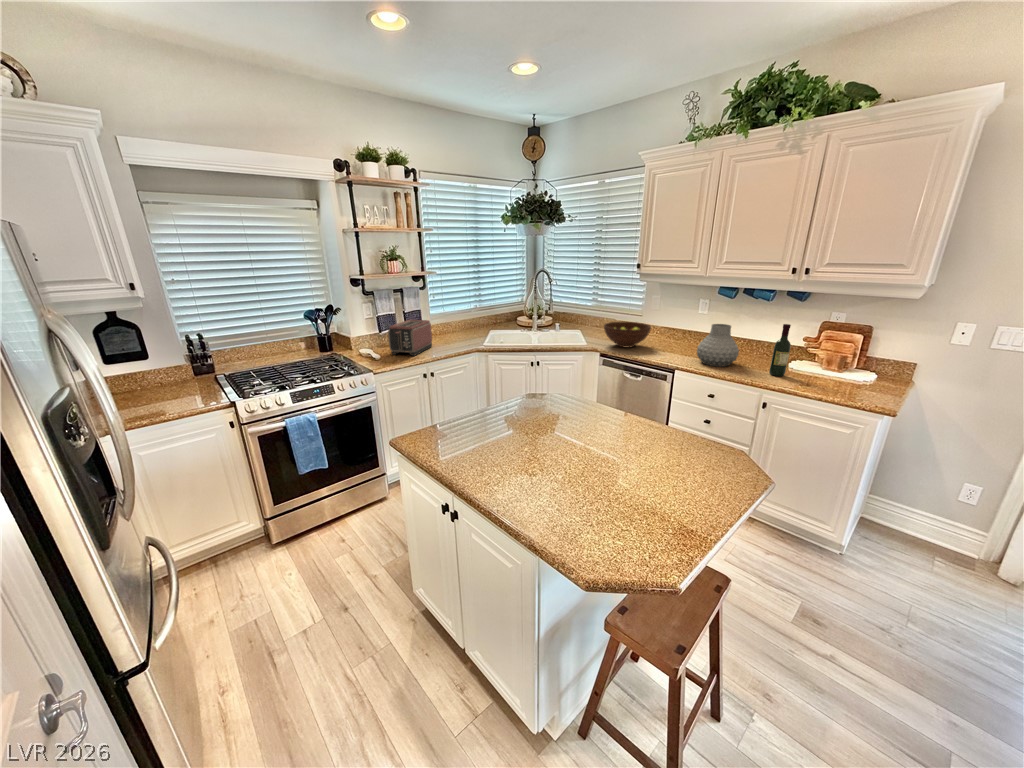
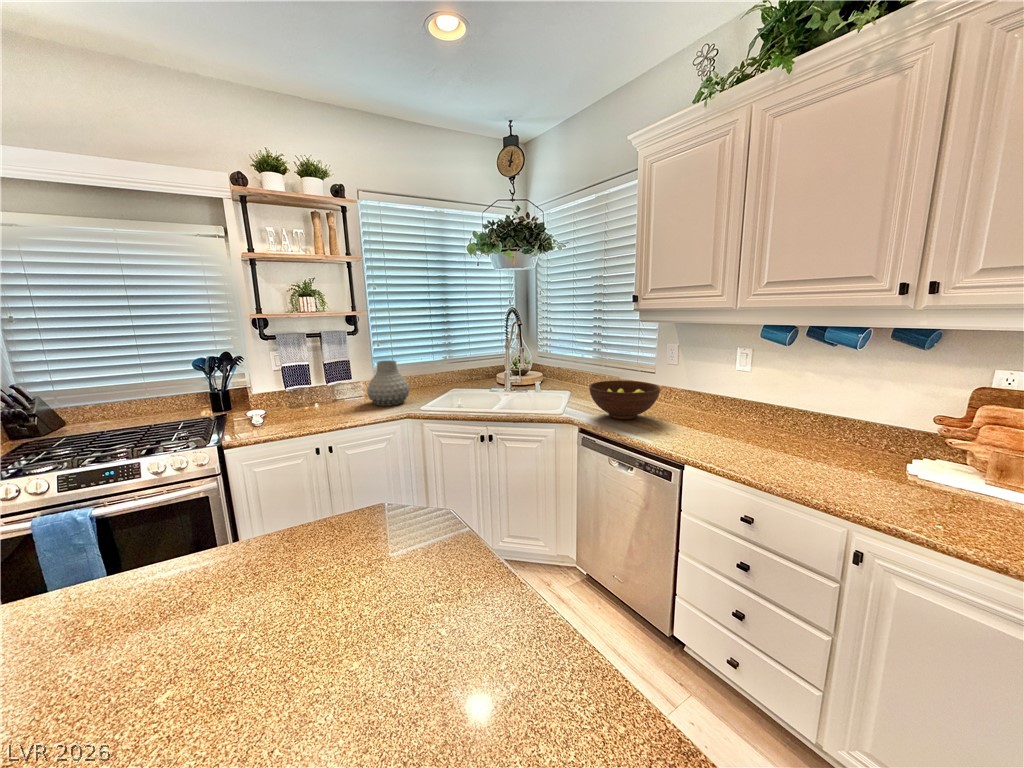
toaster: present [388,320,432,356] -> none [277,372,351,422]
vase: present [697,324,739,366] -> present [367,360,410,406]
wine bottle: present [769,324,791,376] -> none [865,390,908,493]

